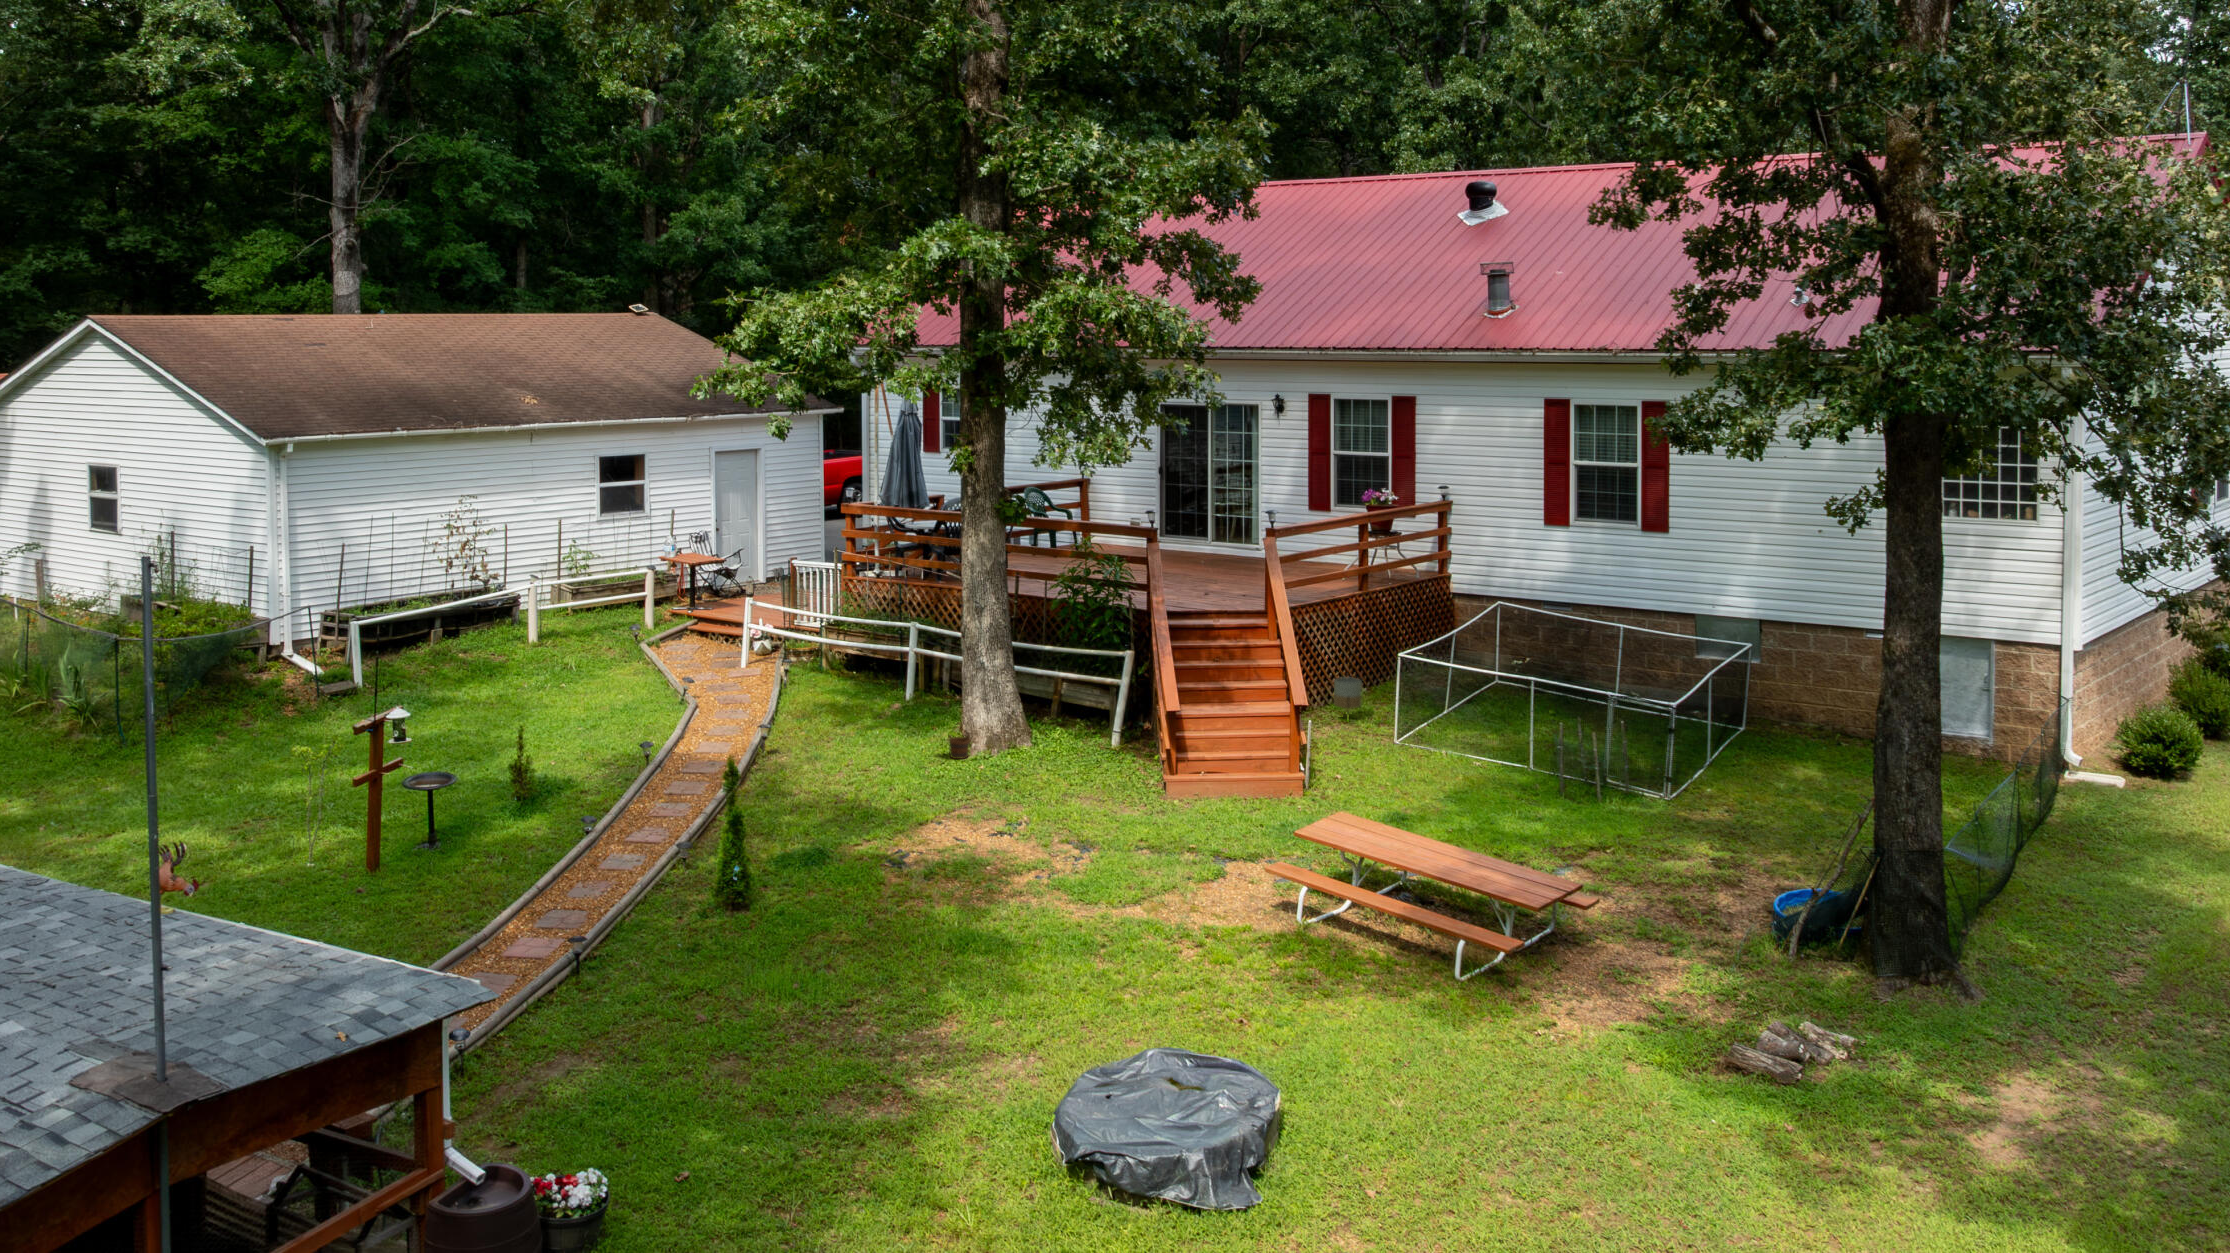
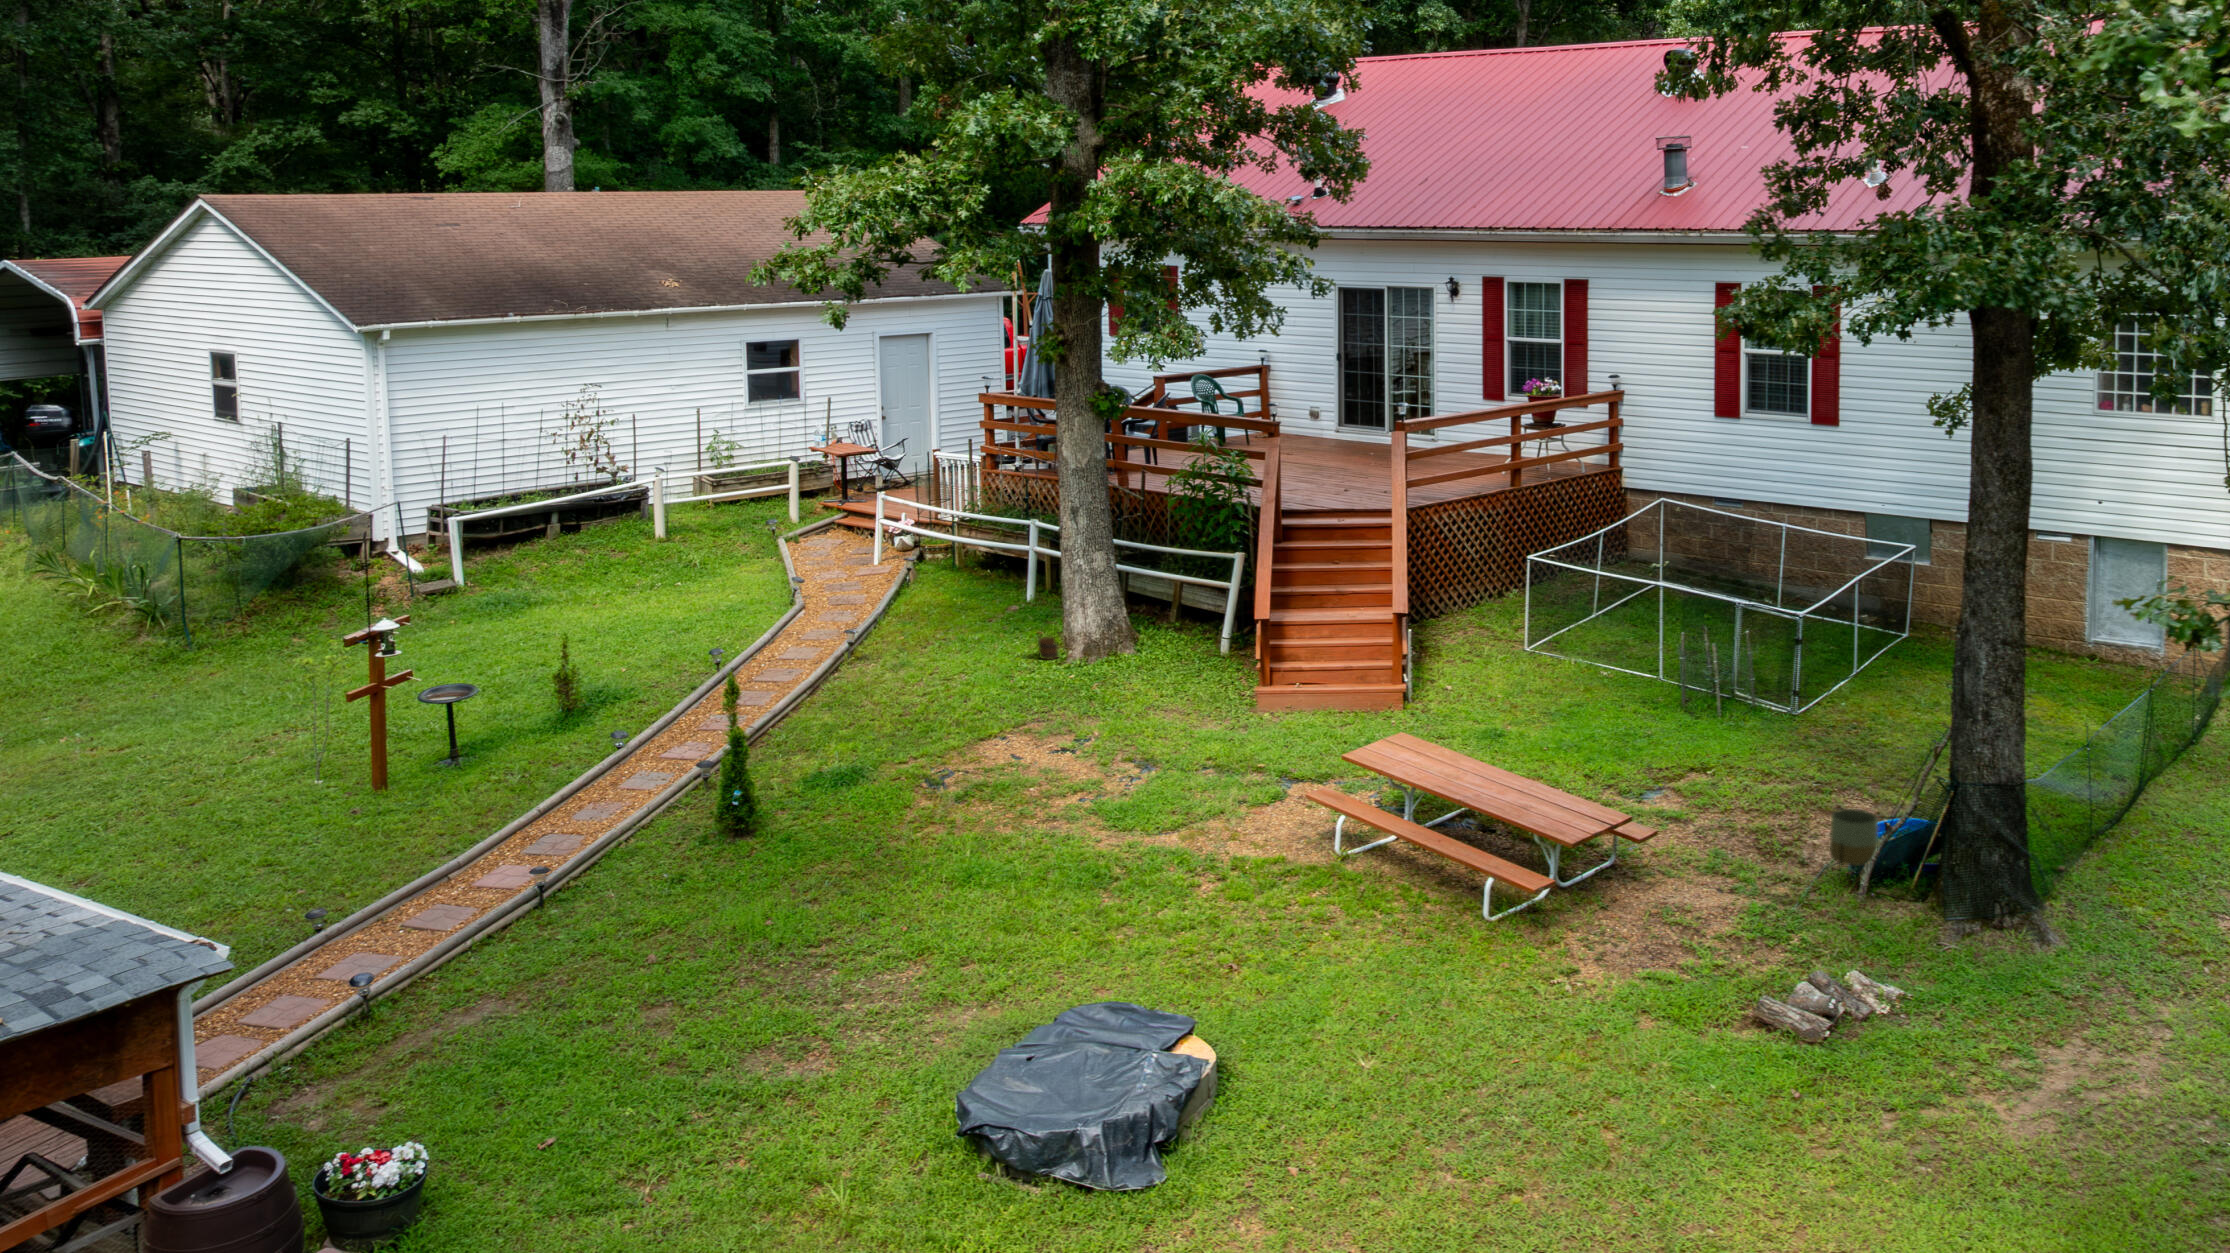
planter: present [1334,677,1362,708] -> present [1830,809,1878,876]

